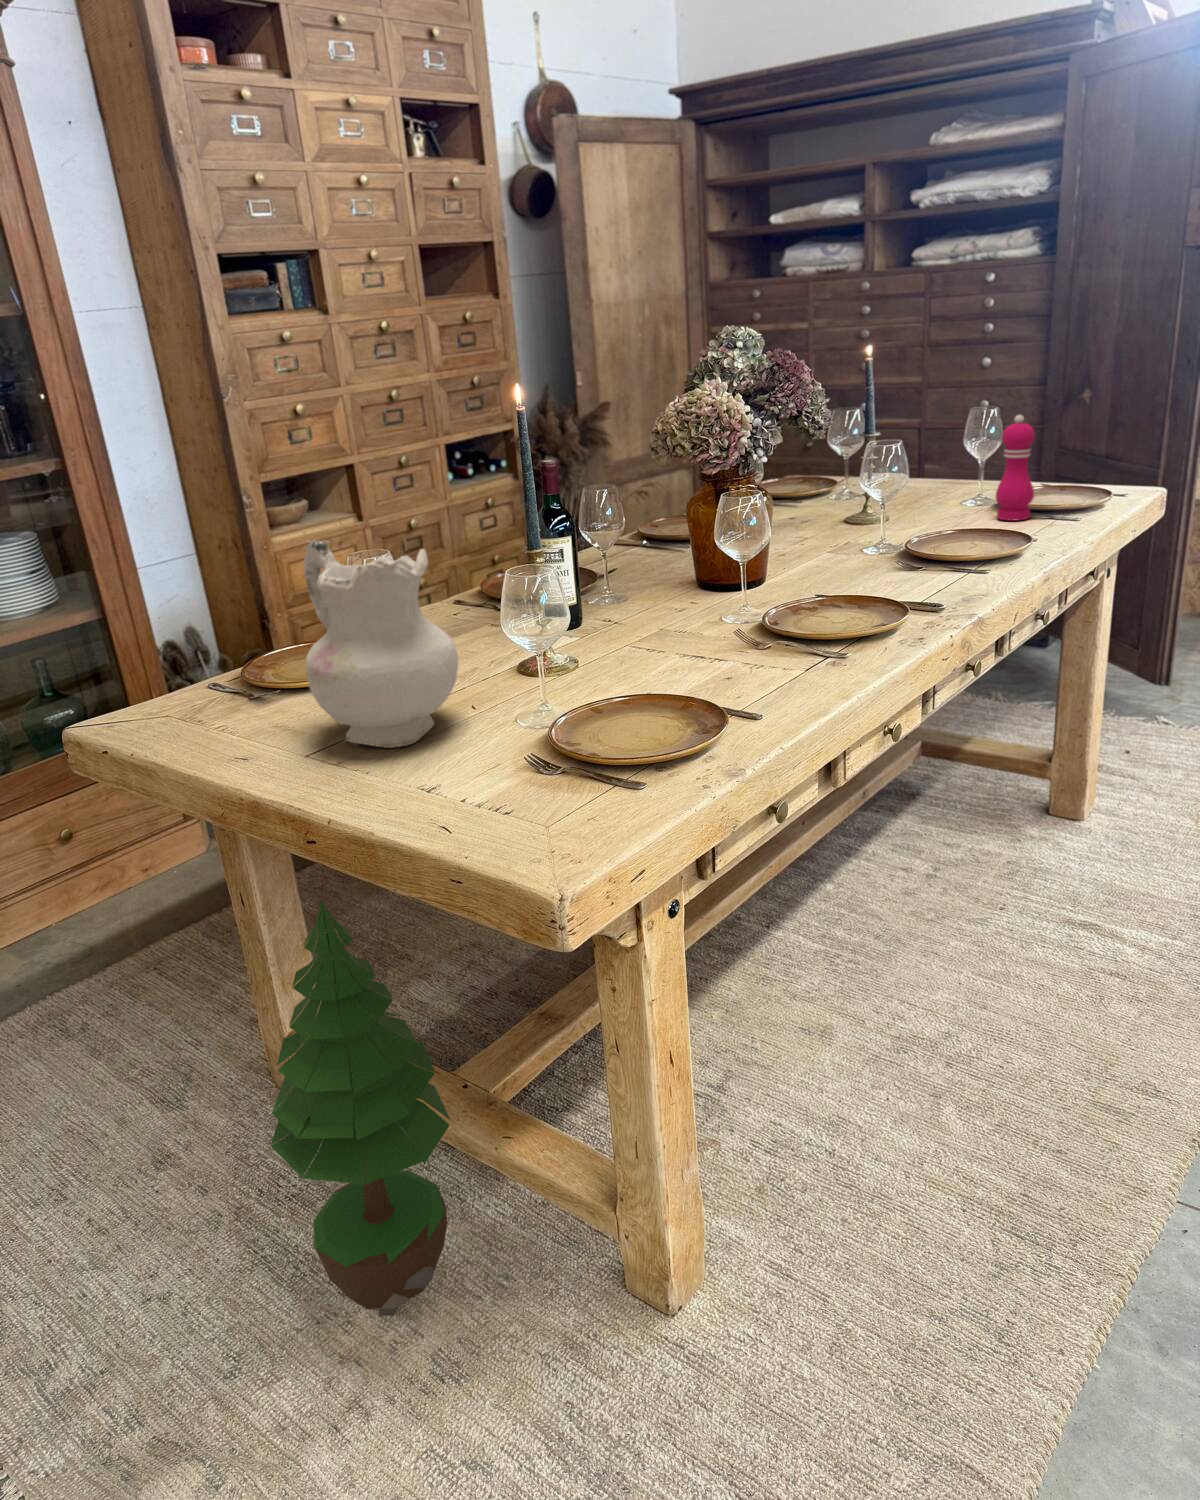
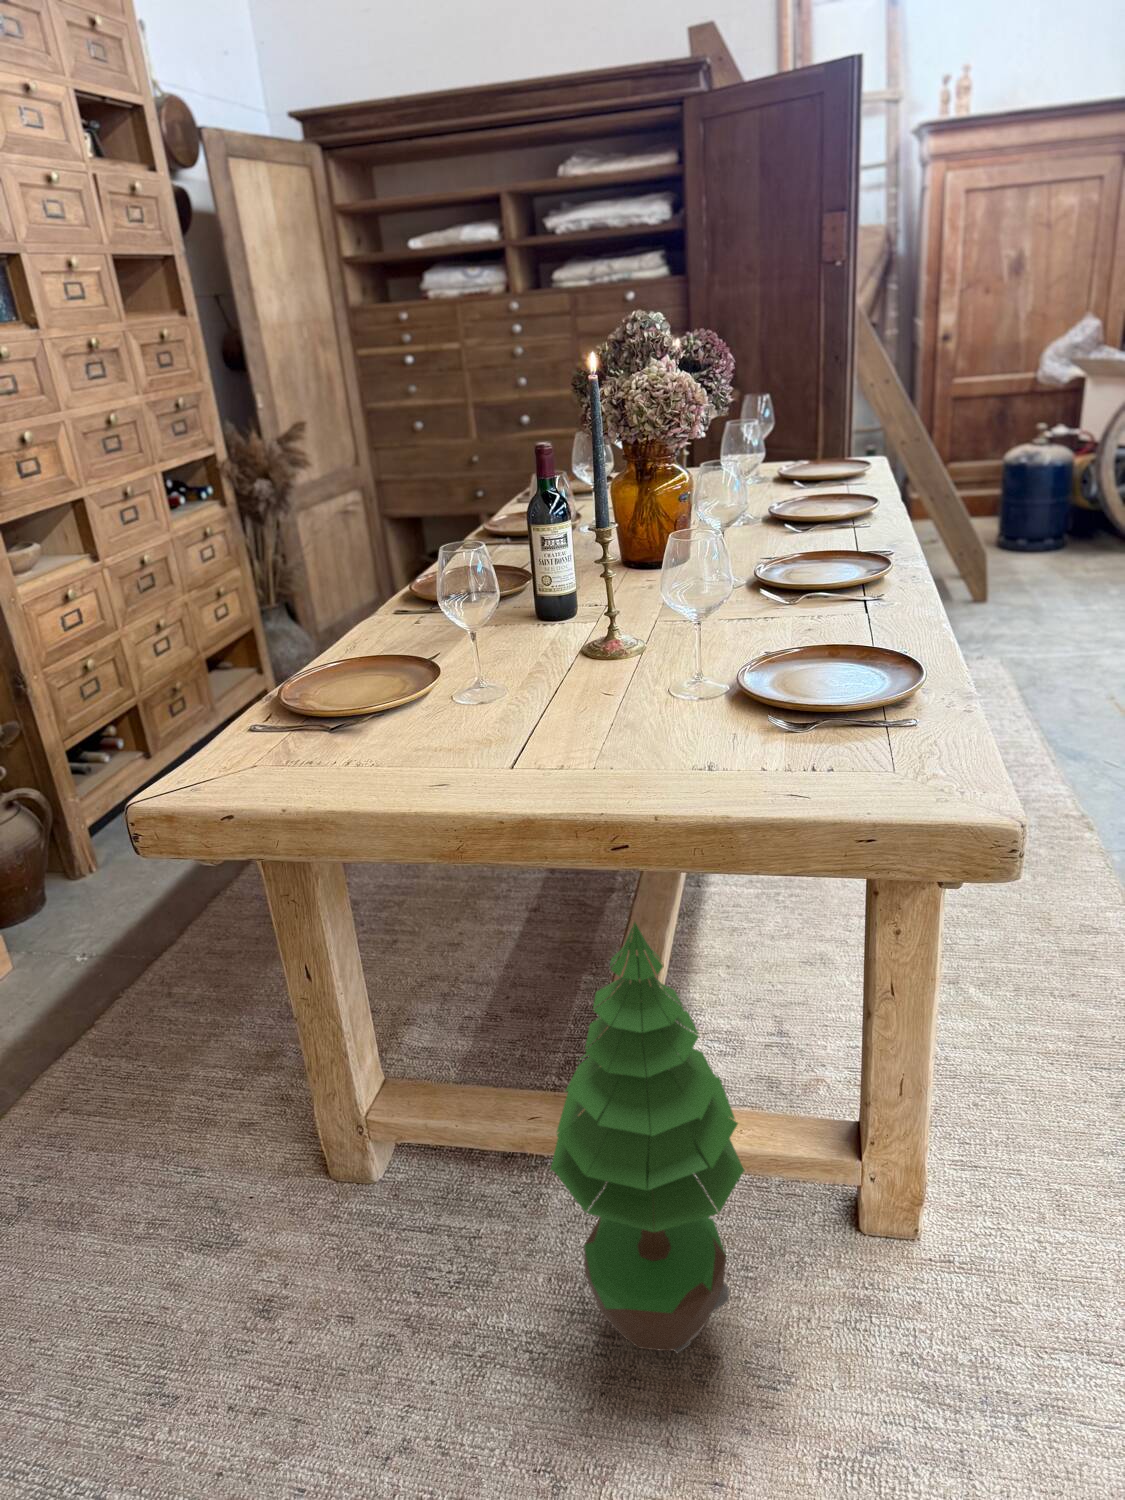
pepper mill: present [996,415,1034,521] -> none [799,396,831,489]
ceramic pitcher: present [304,539,458,748] -> none [435,529,631,752]

